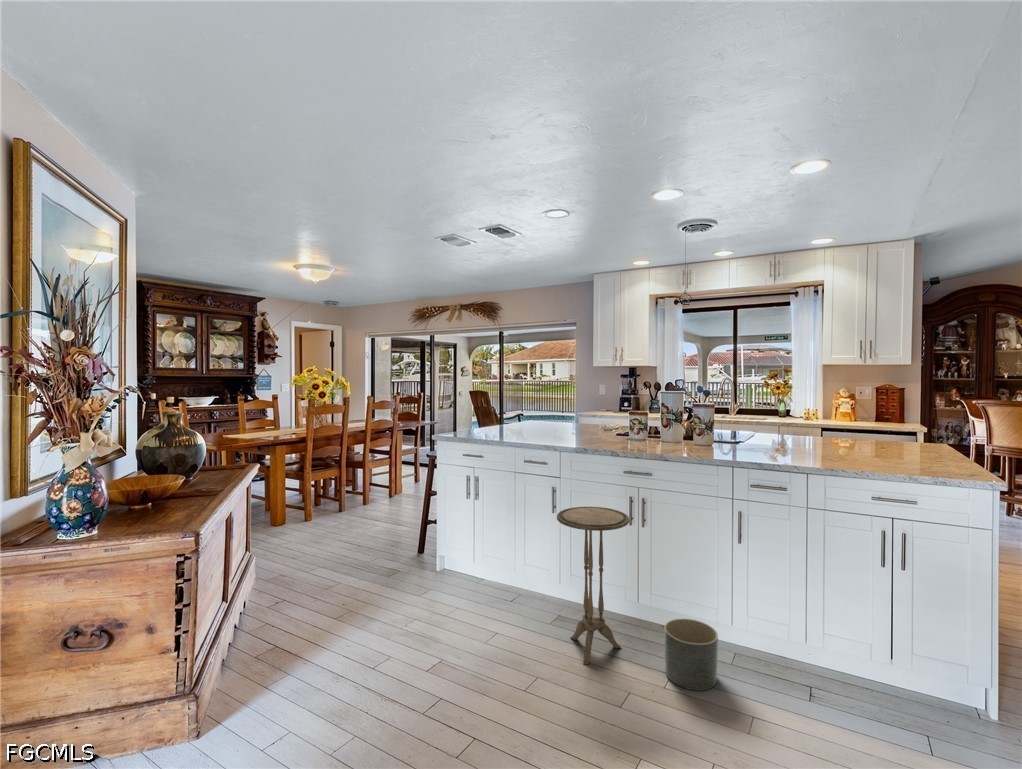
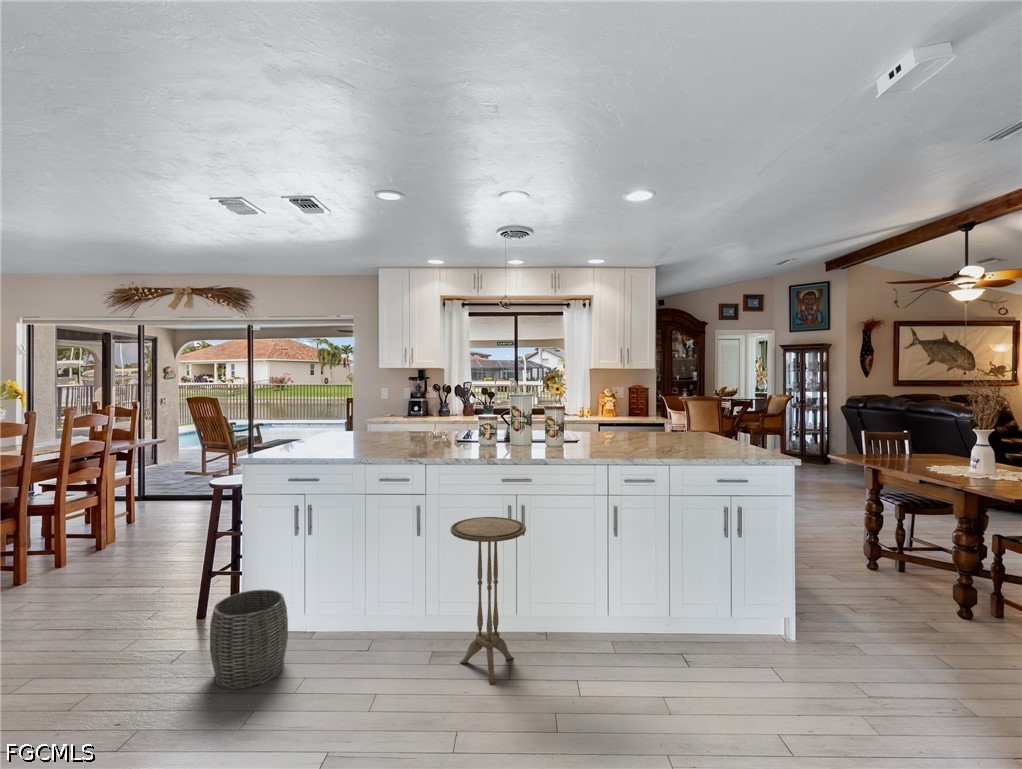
woven basket: none [392,539,446,611] -> present [210,590,288,689]
planter: present [664,619,718,691] -> none [562,611,611,677]

